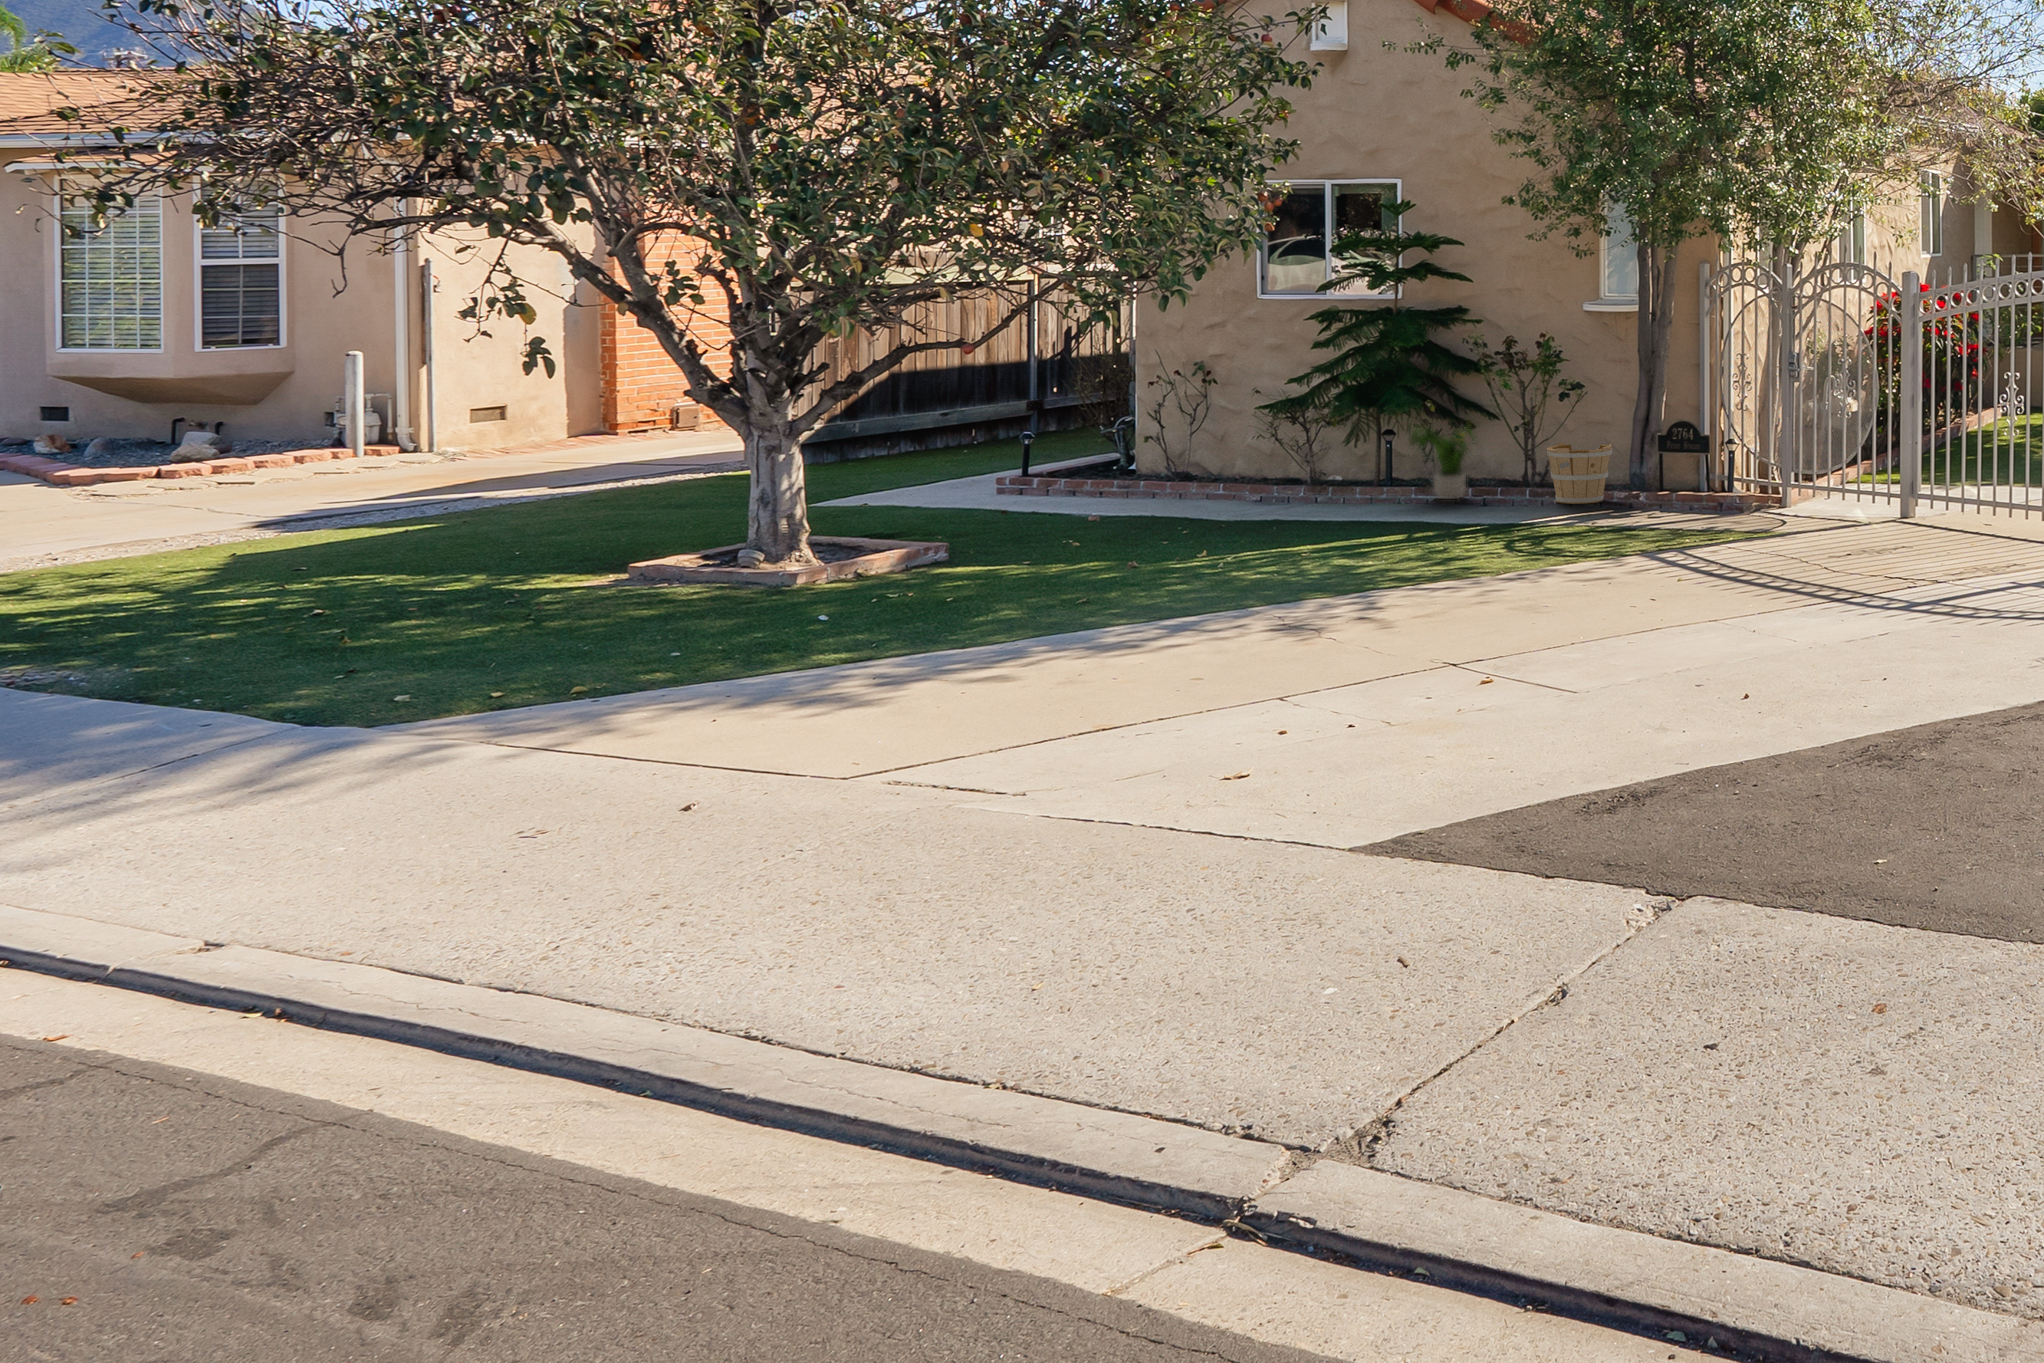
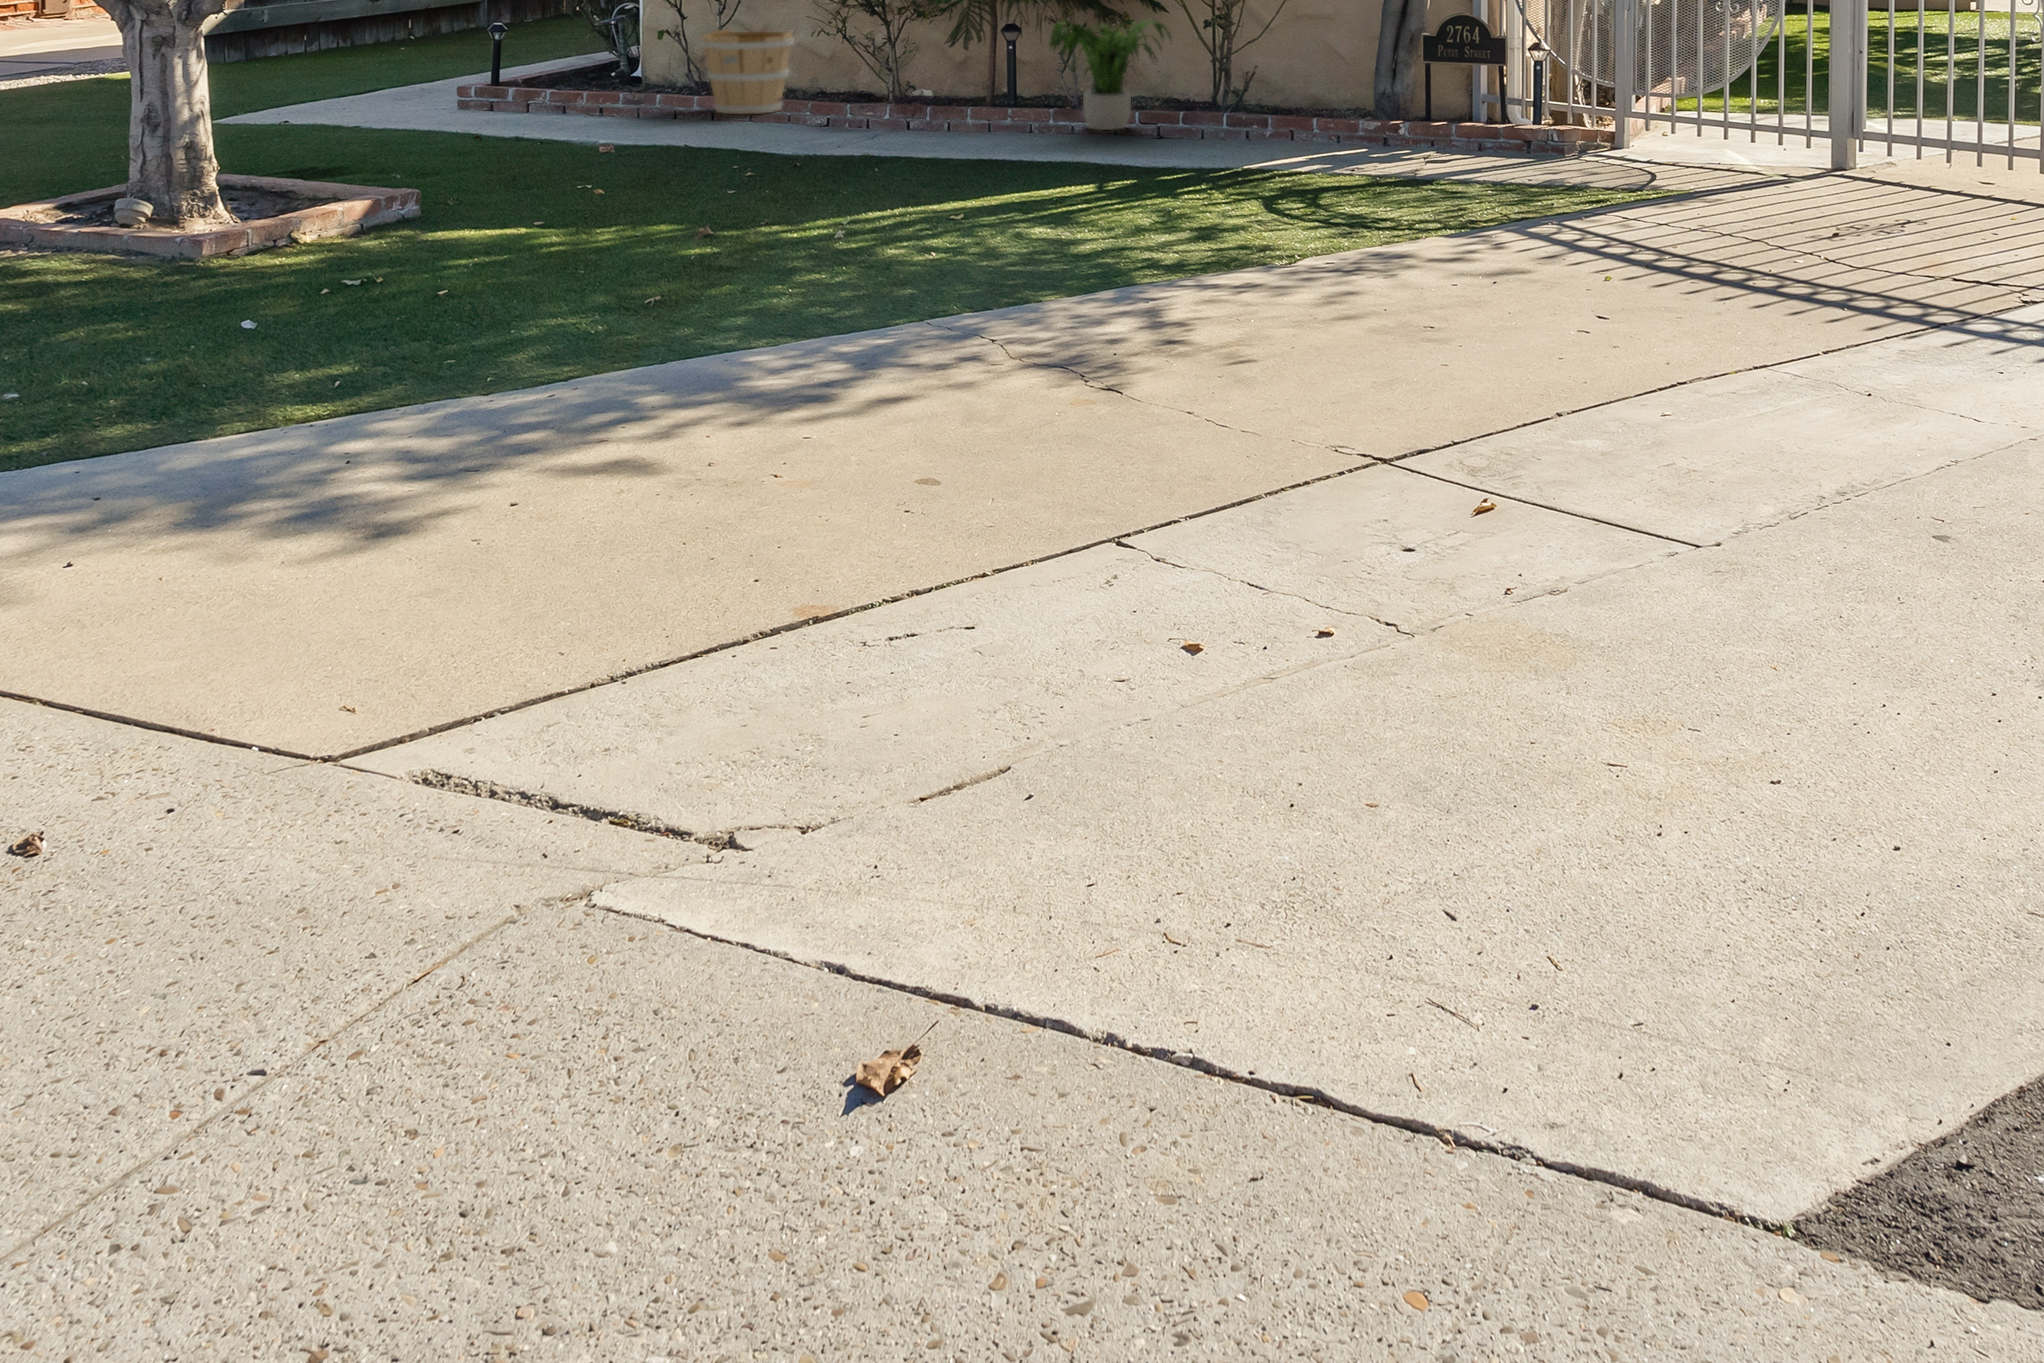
wooden bucket: present [1547,443,1612,504] -> present [701,30,794,115]

